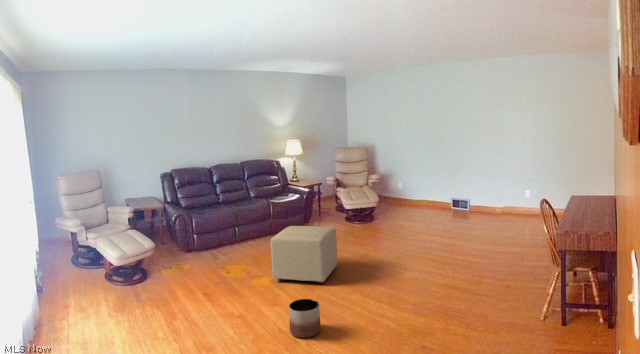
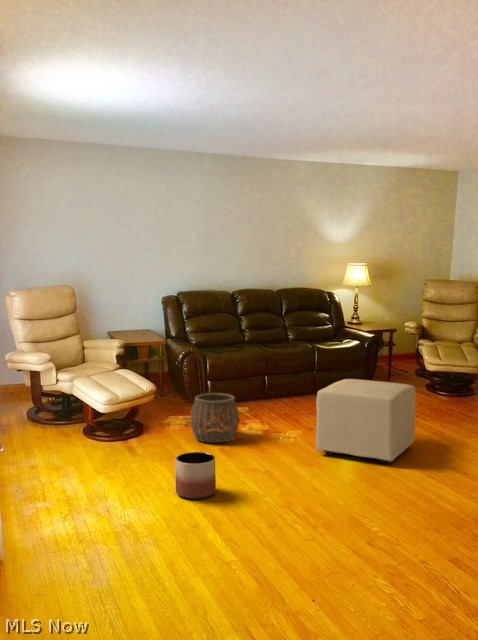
woven basket: none [182,244,218,282] -> present [190,393,239,443]
planter: present [289,299,321,338] -> present [176,452,216,499]

